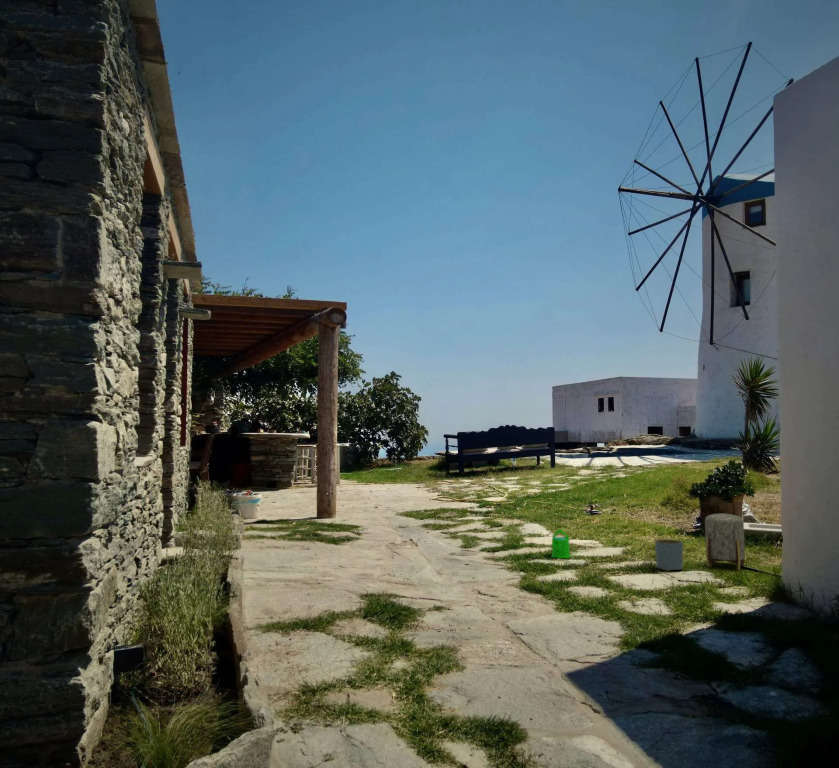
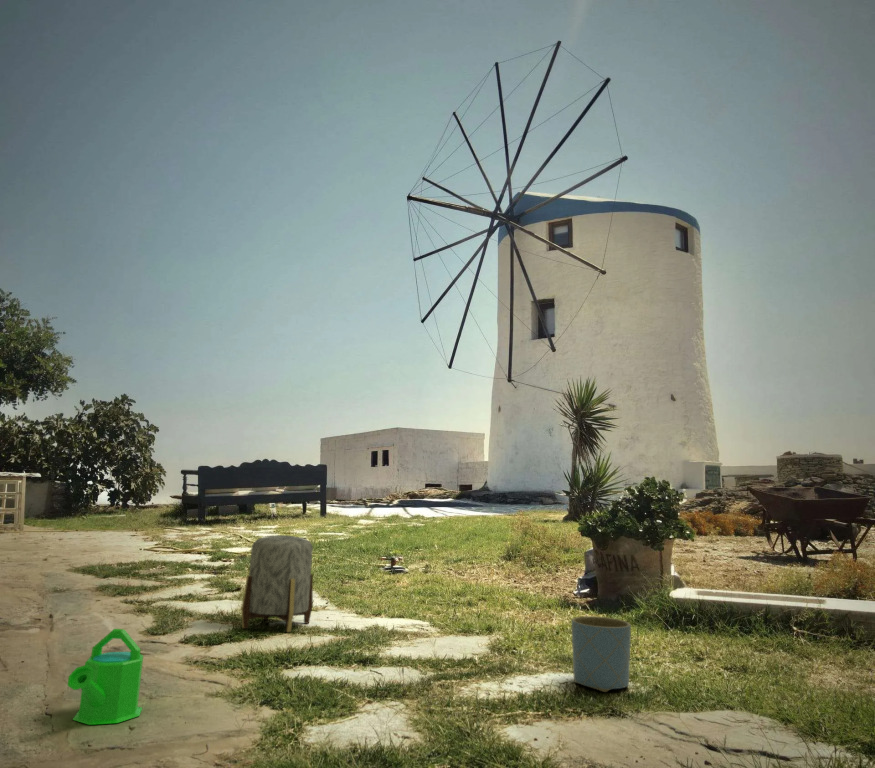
stool: present [705,514,745,570] -> present [241,535,313,632]
watering can: present [551,530,571,558] -> present [68,629,143,725]

